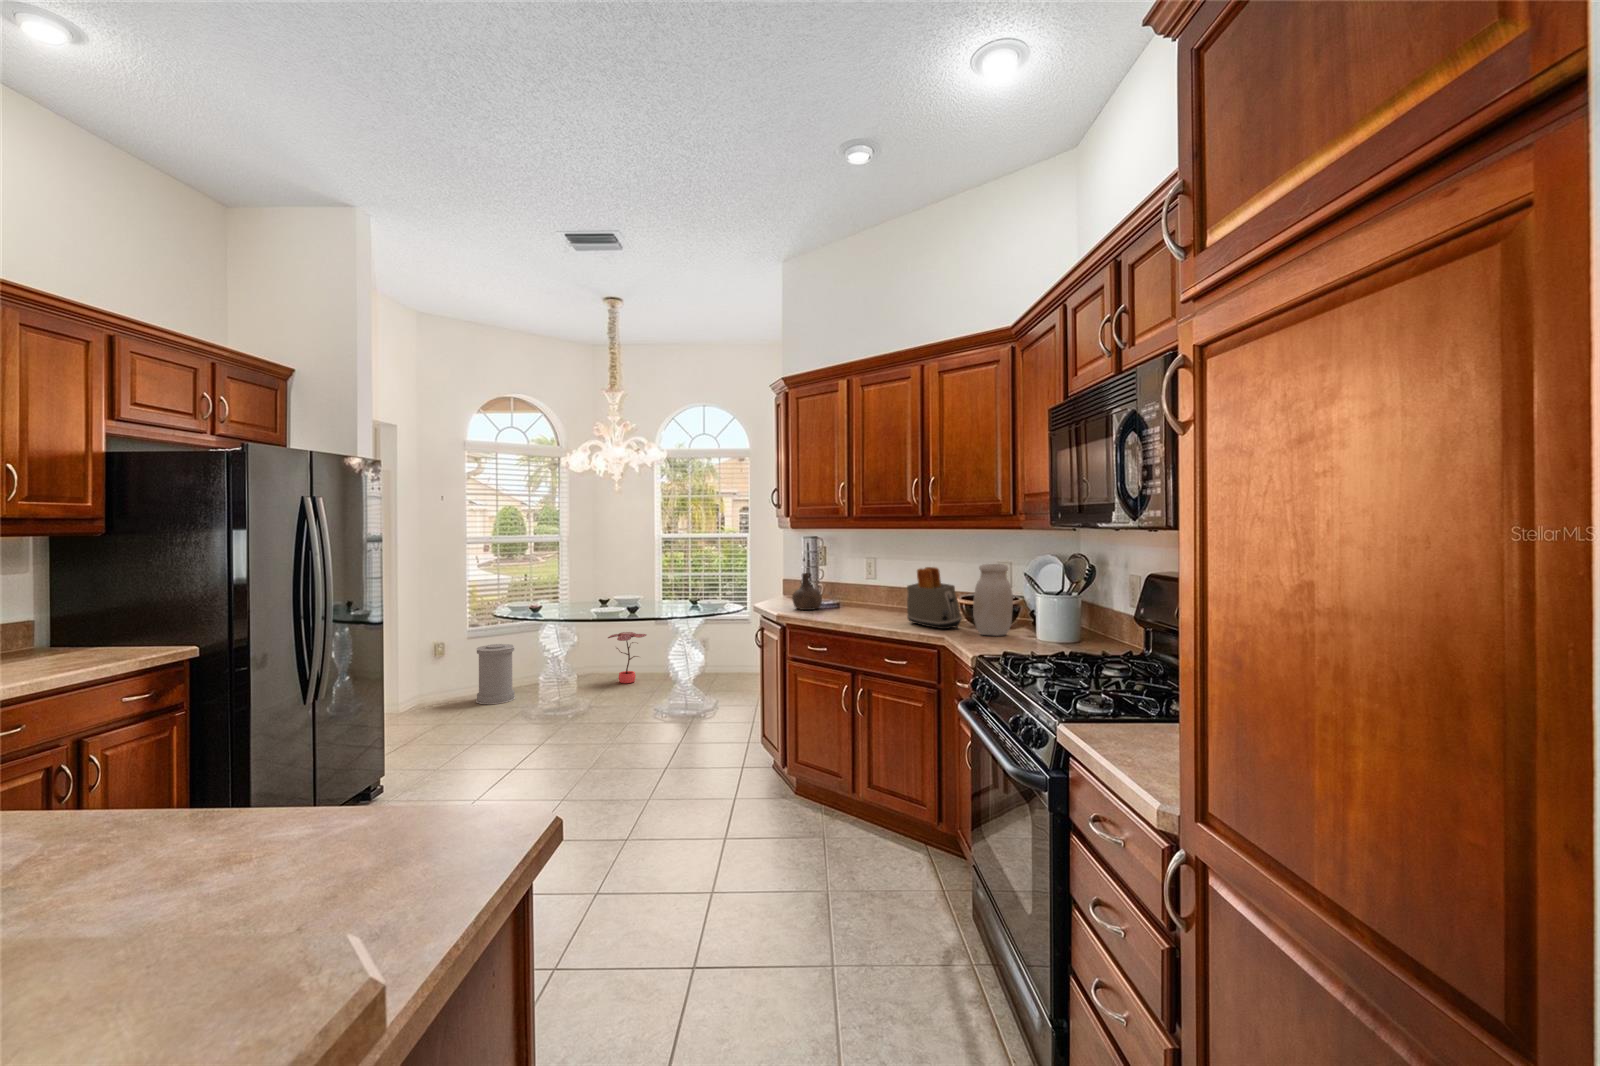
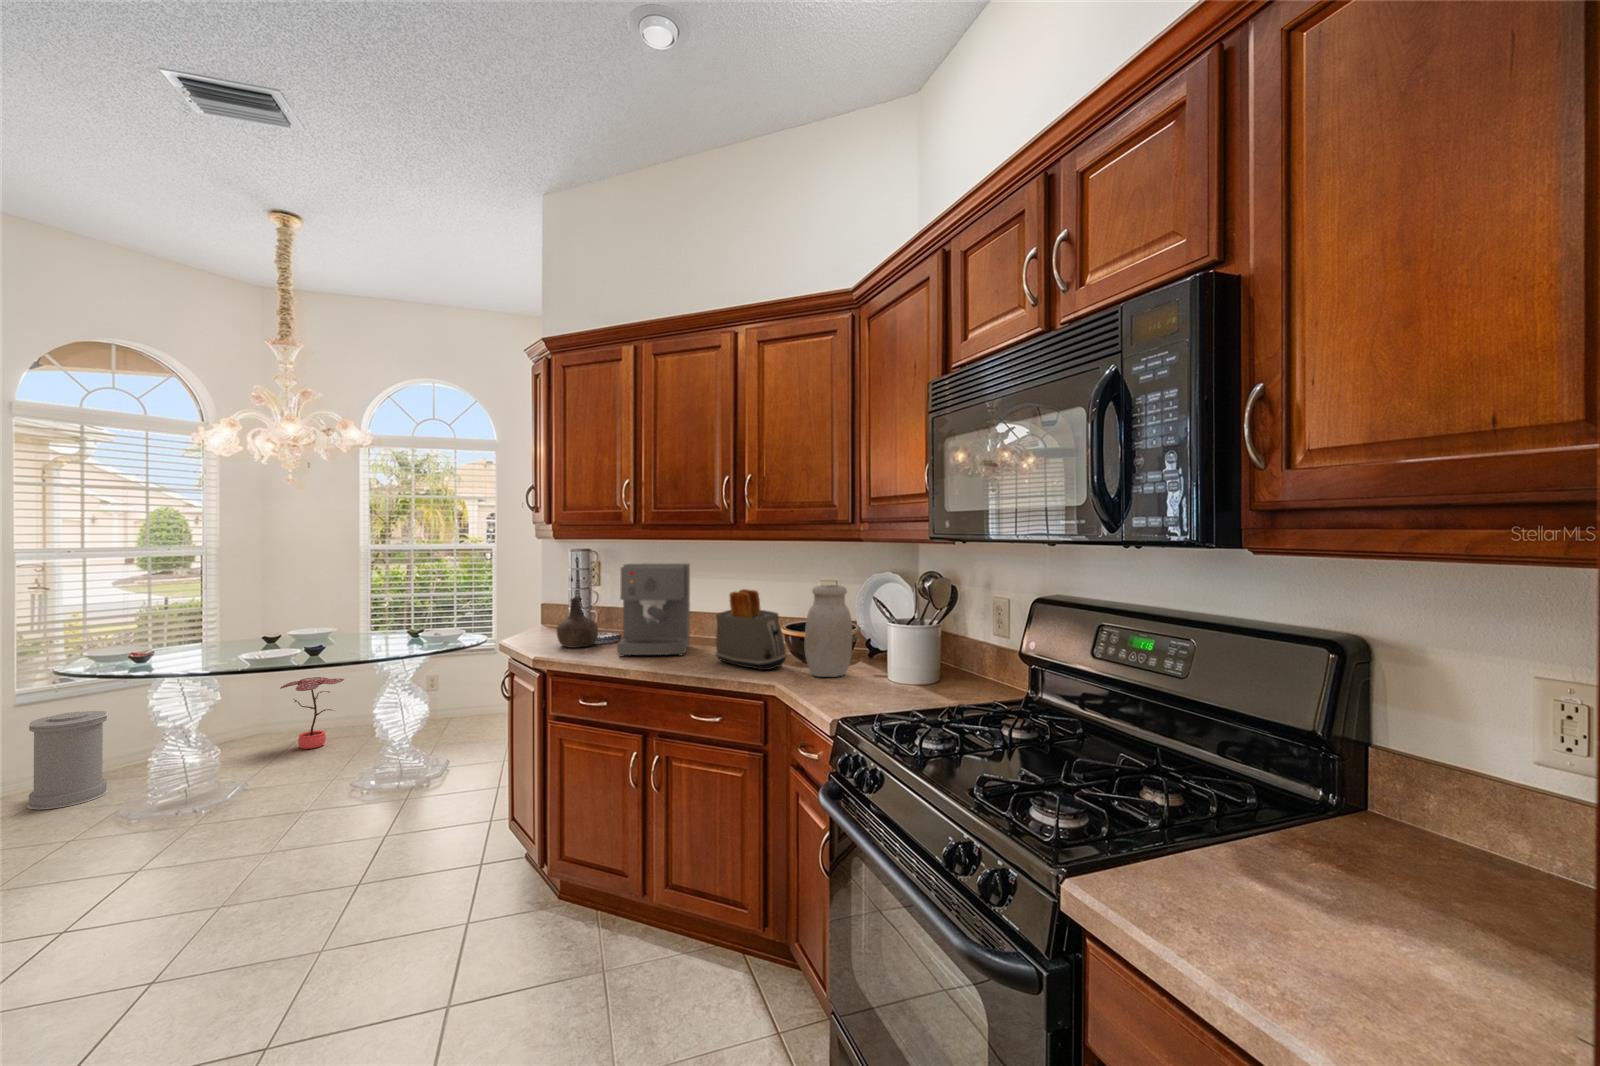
coffee maker: none [835,547,890,618] -> present [617,563,690,656]

